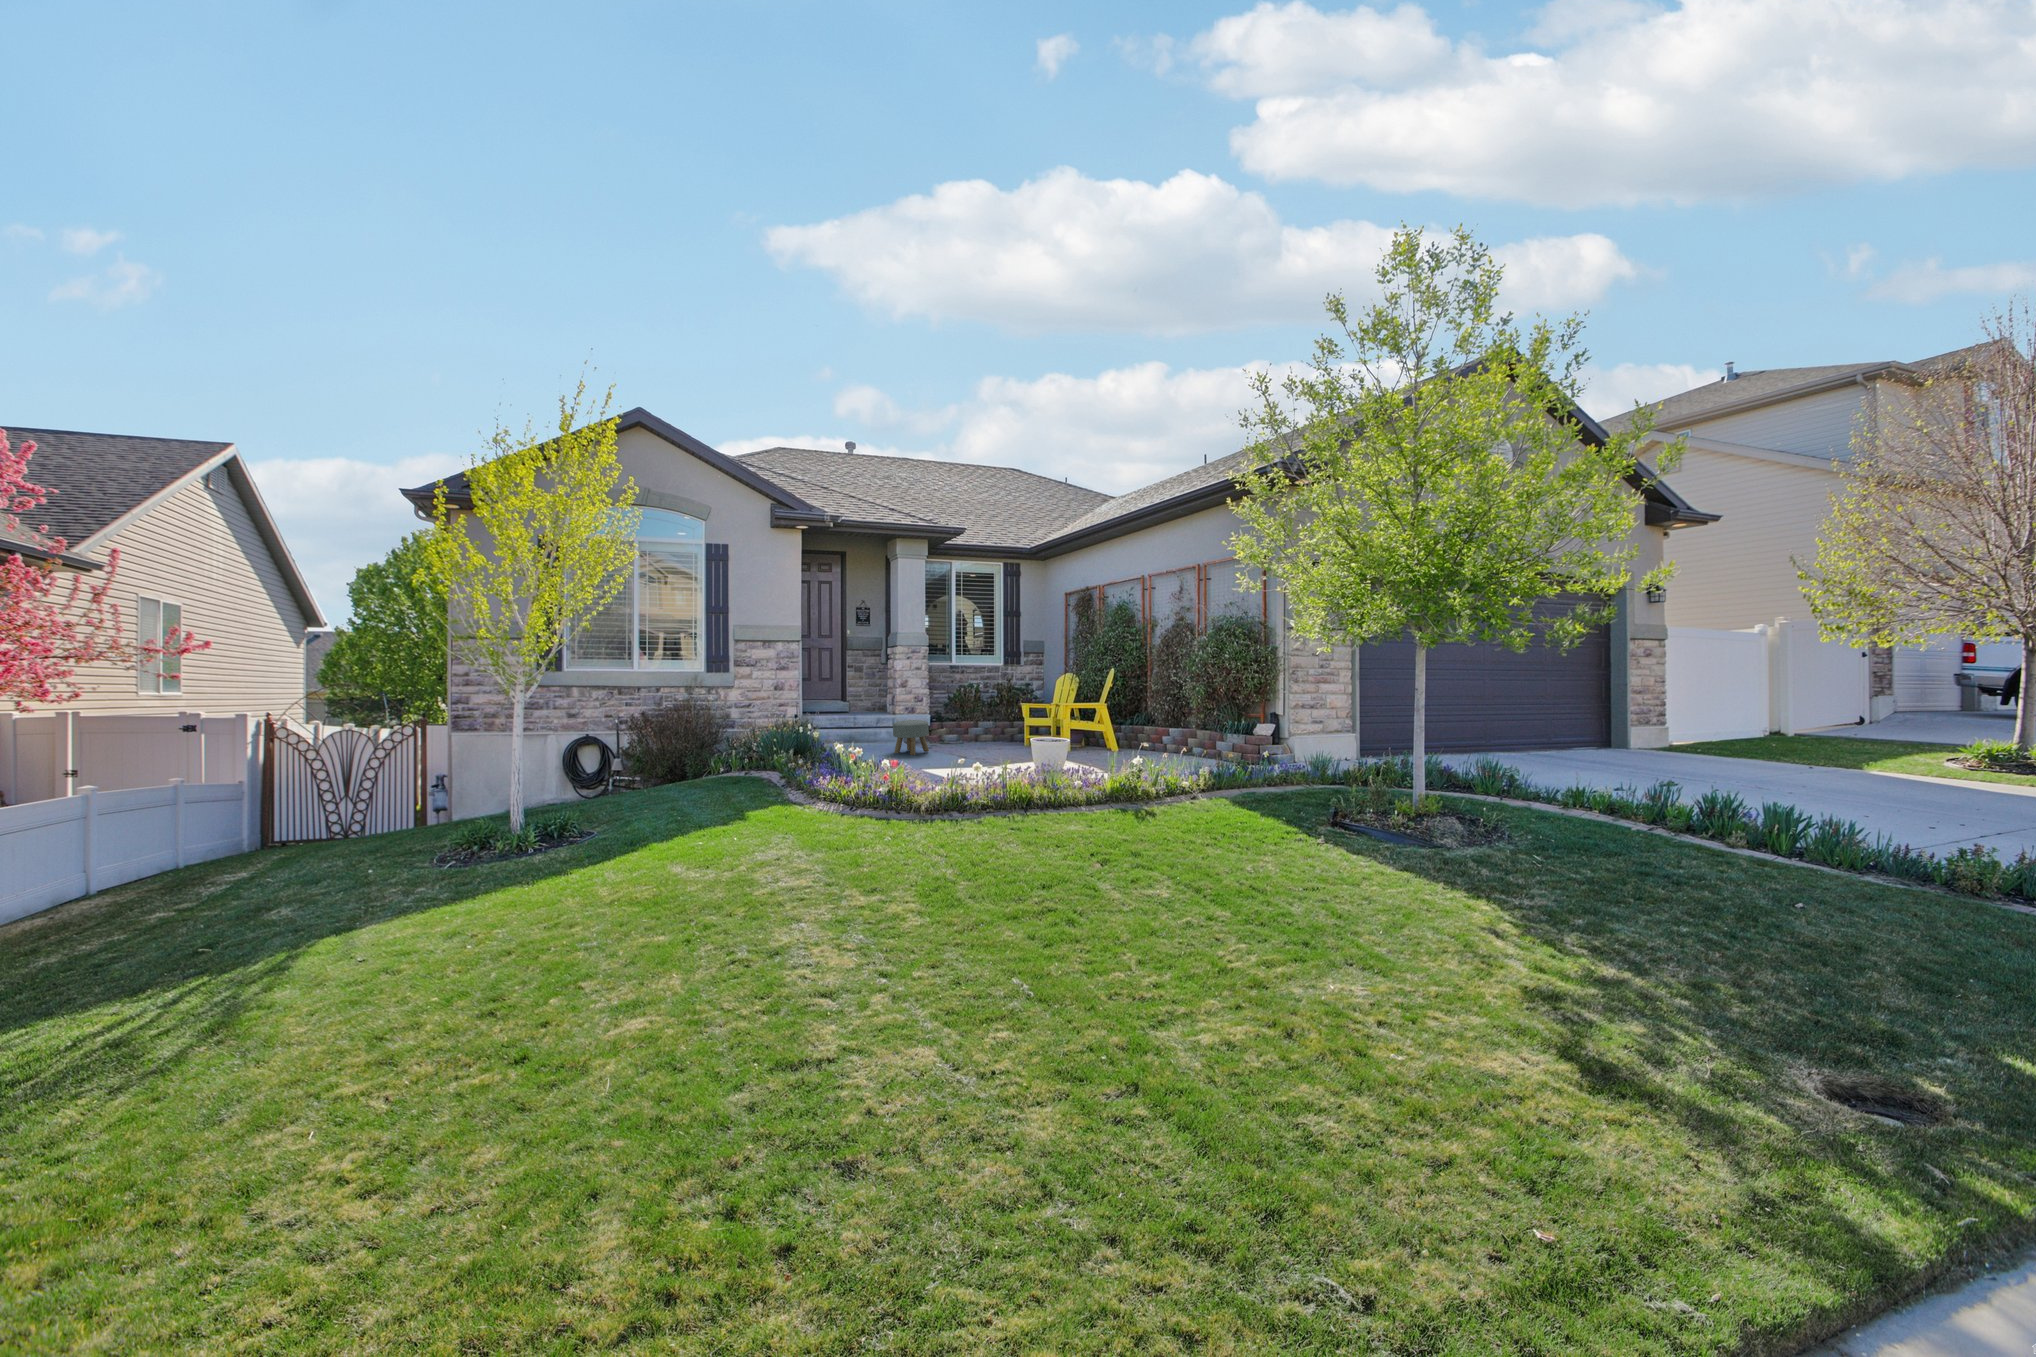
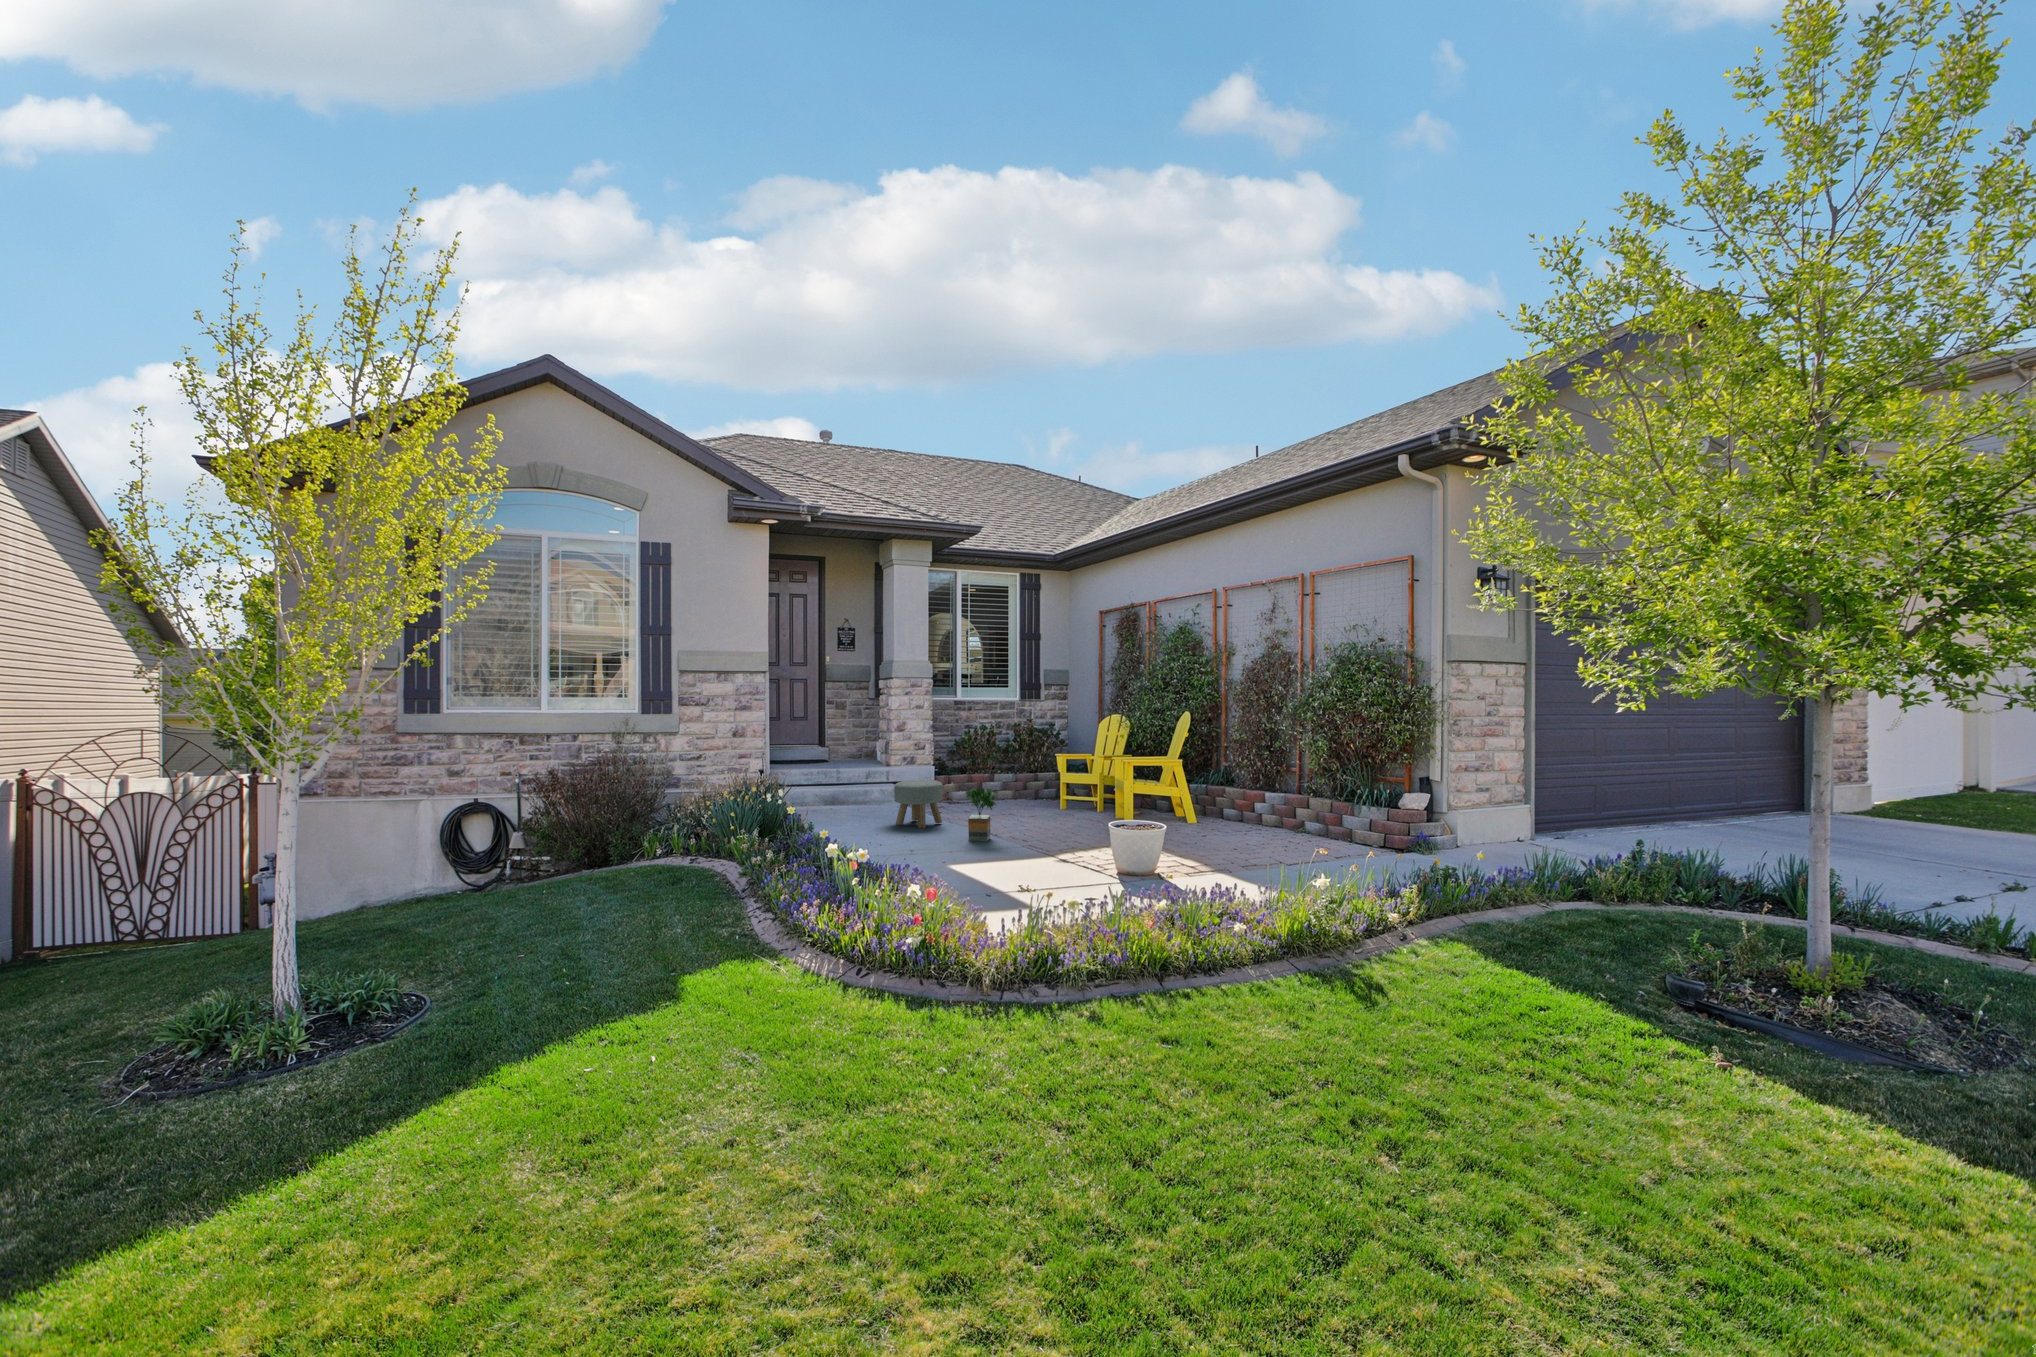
potted tree: none [940,725,965,764] -> present [964,788,997,842]

